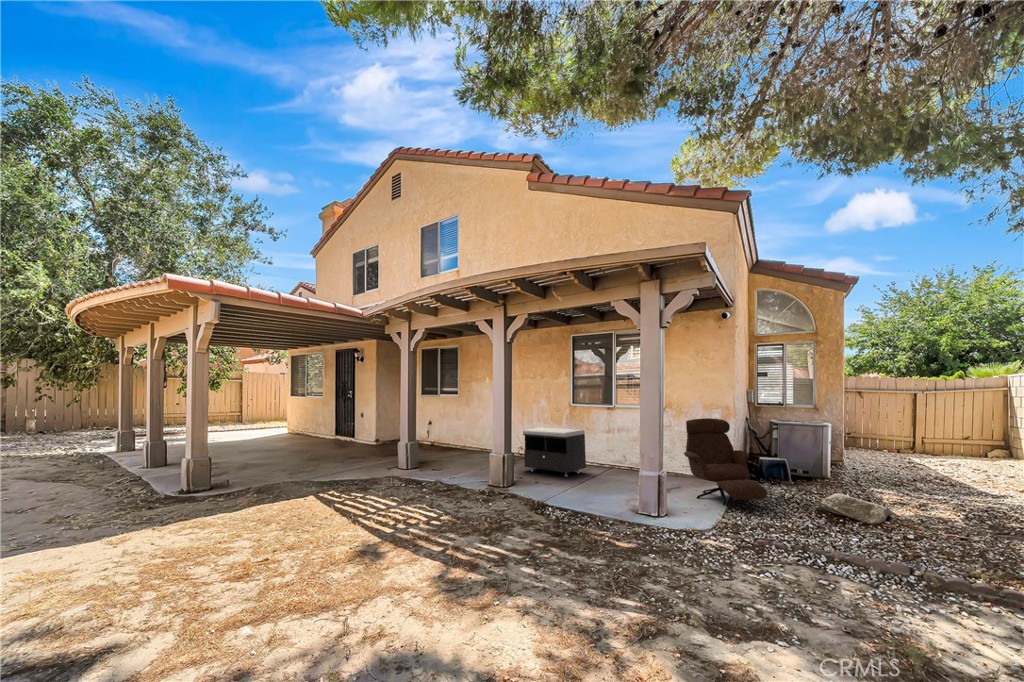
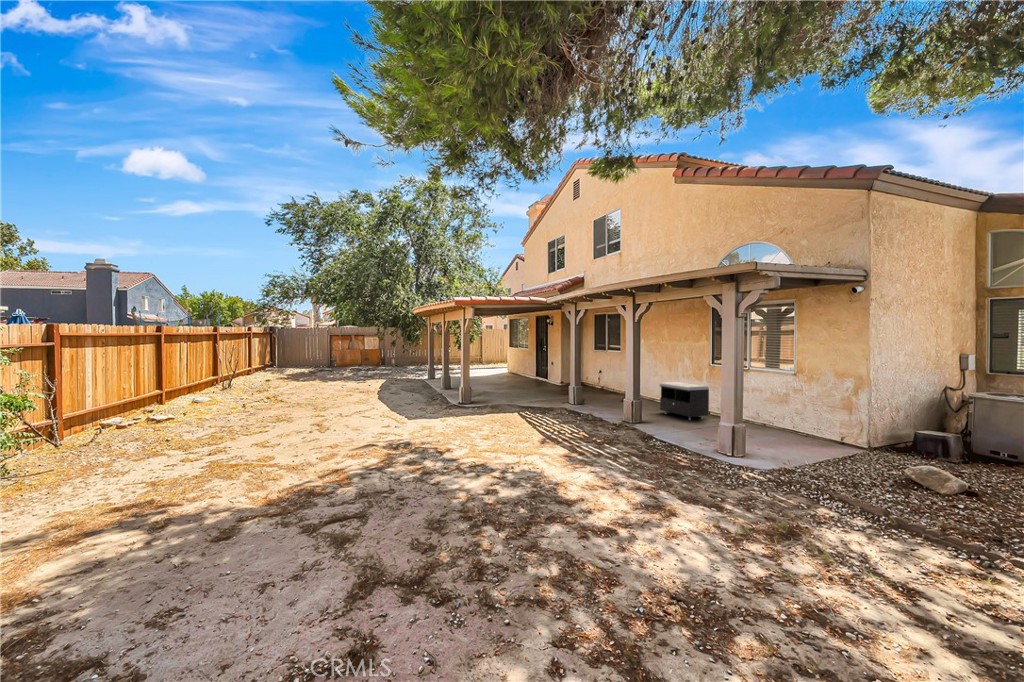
lounge chair: present [684,418,767,513] -> none [777,384,836,459]

